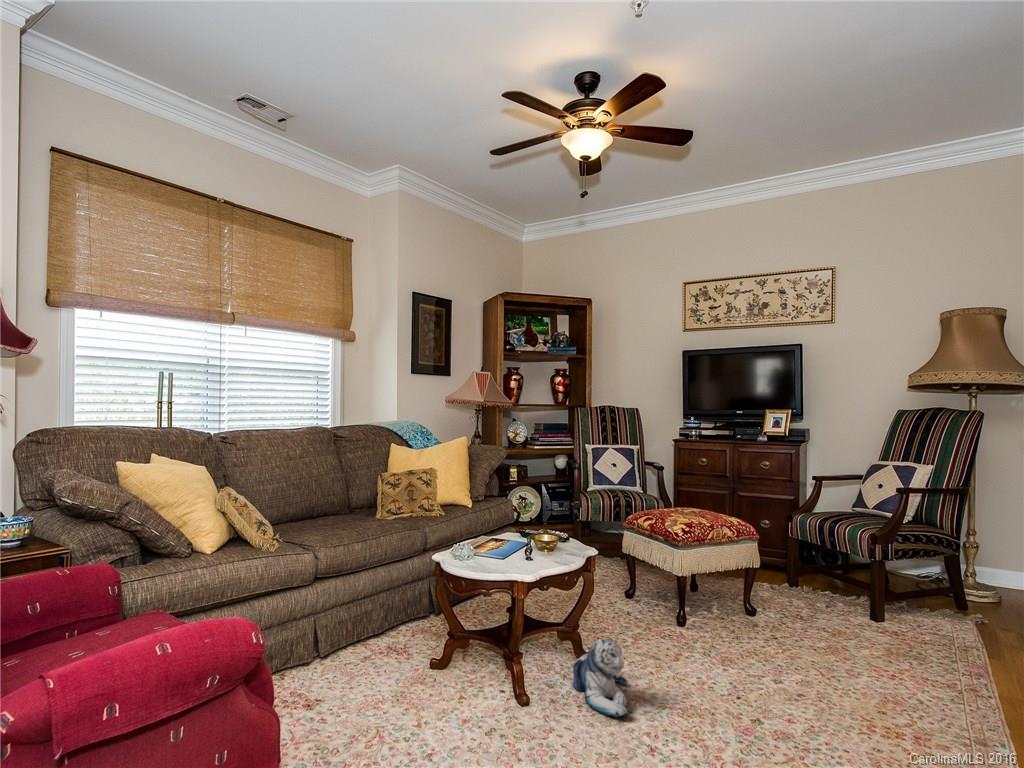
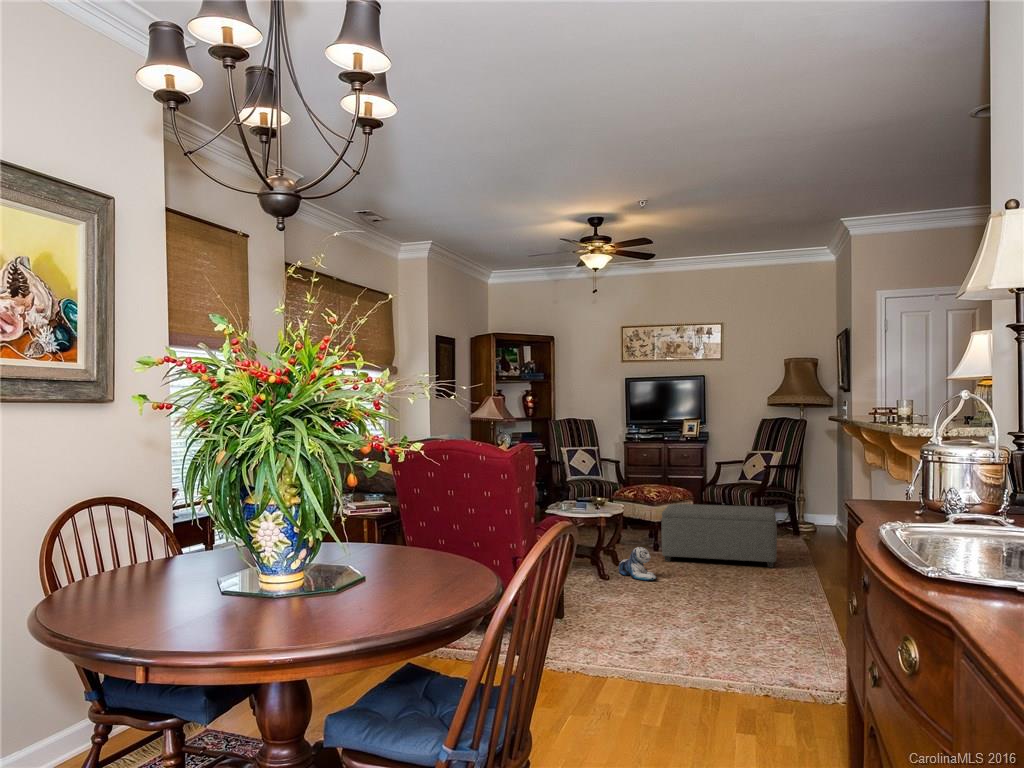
ottoman: none [677,548,913,709] -> present [661,504,777,567]

